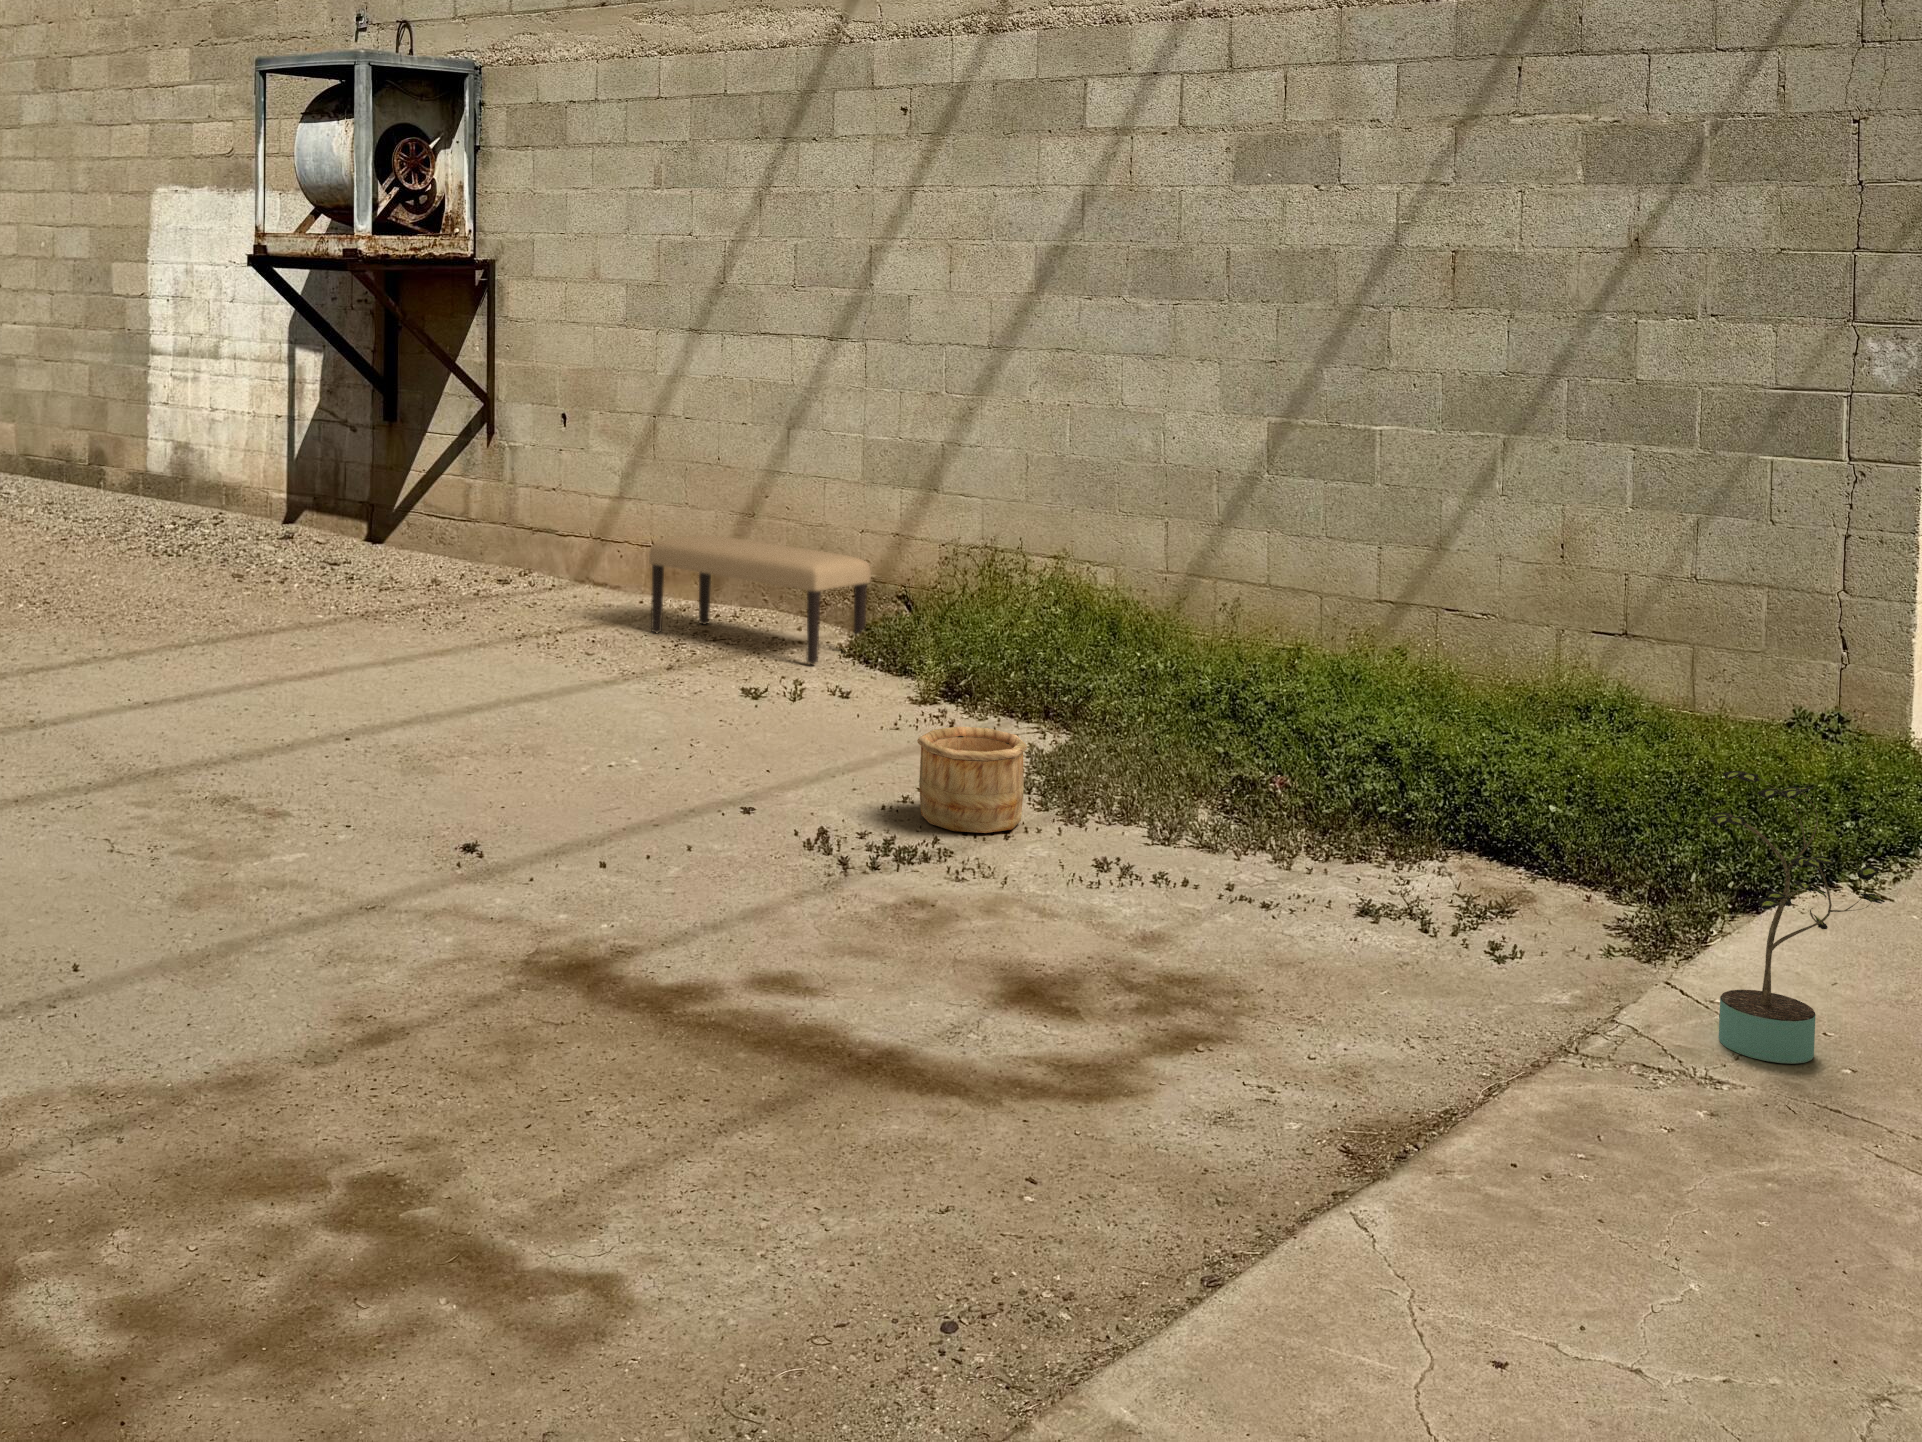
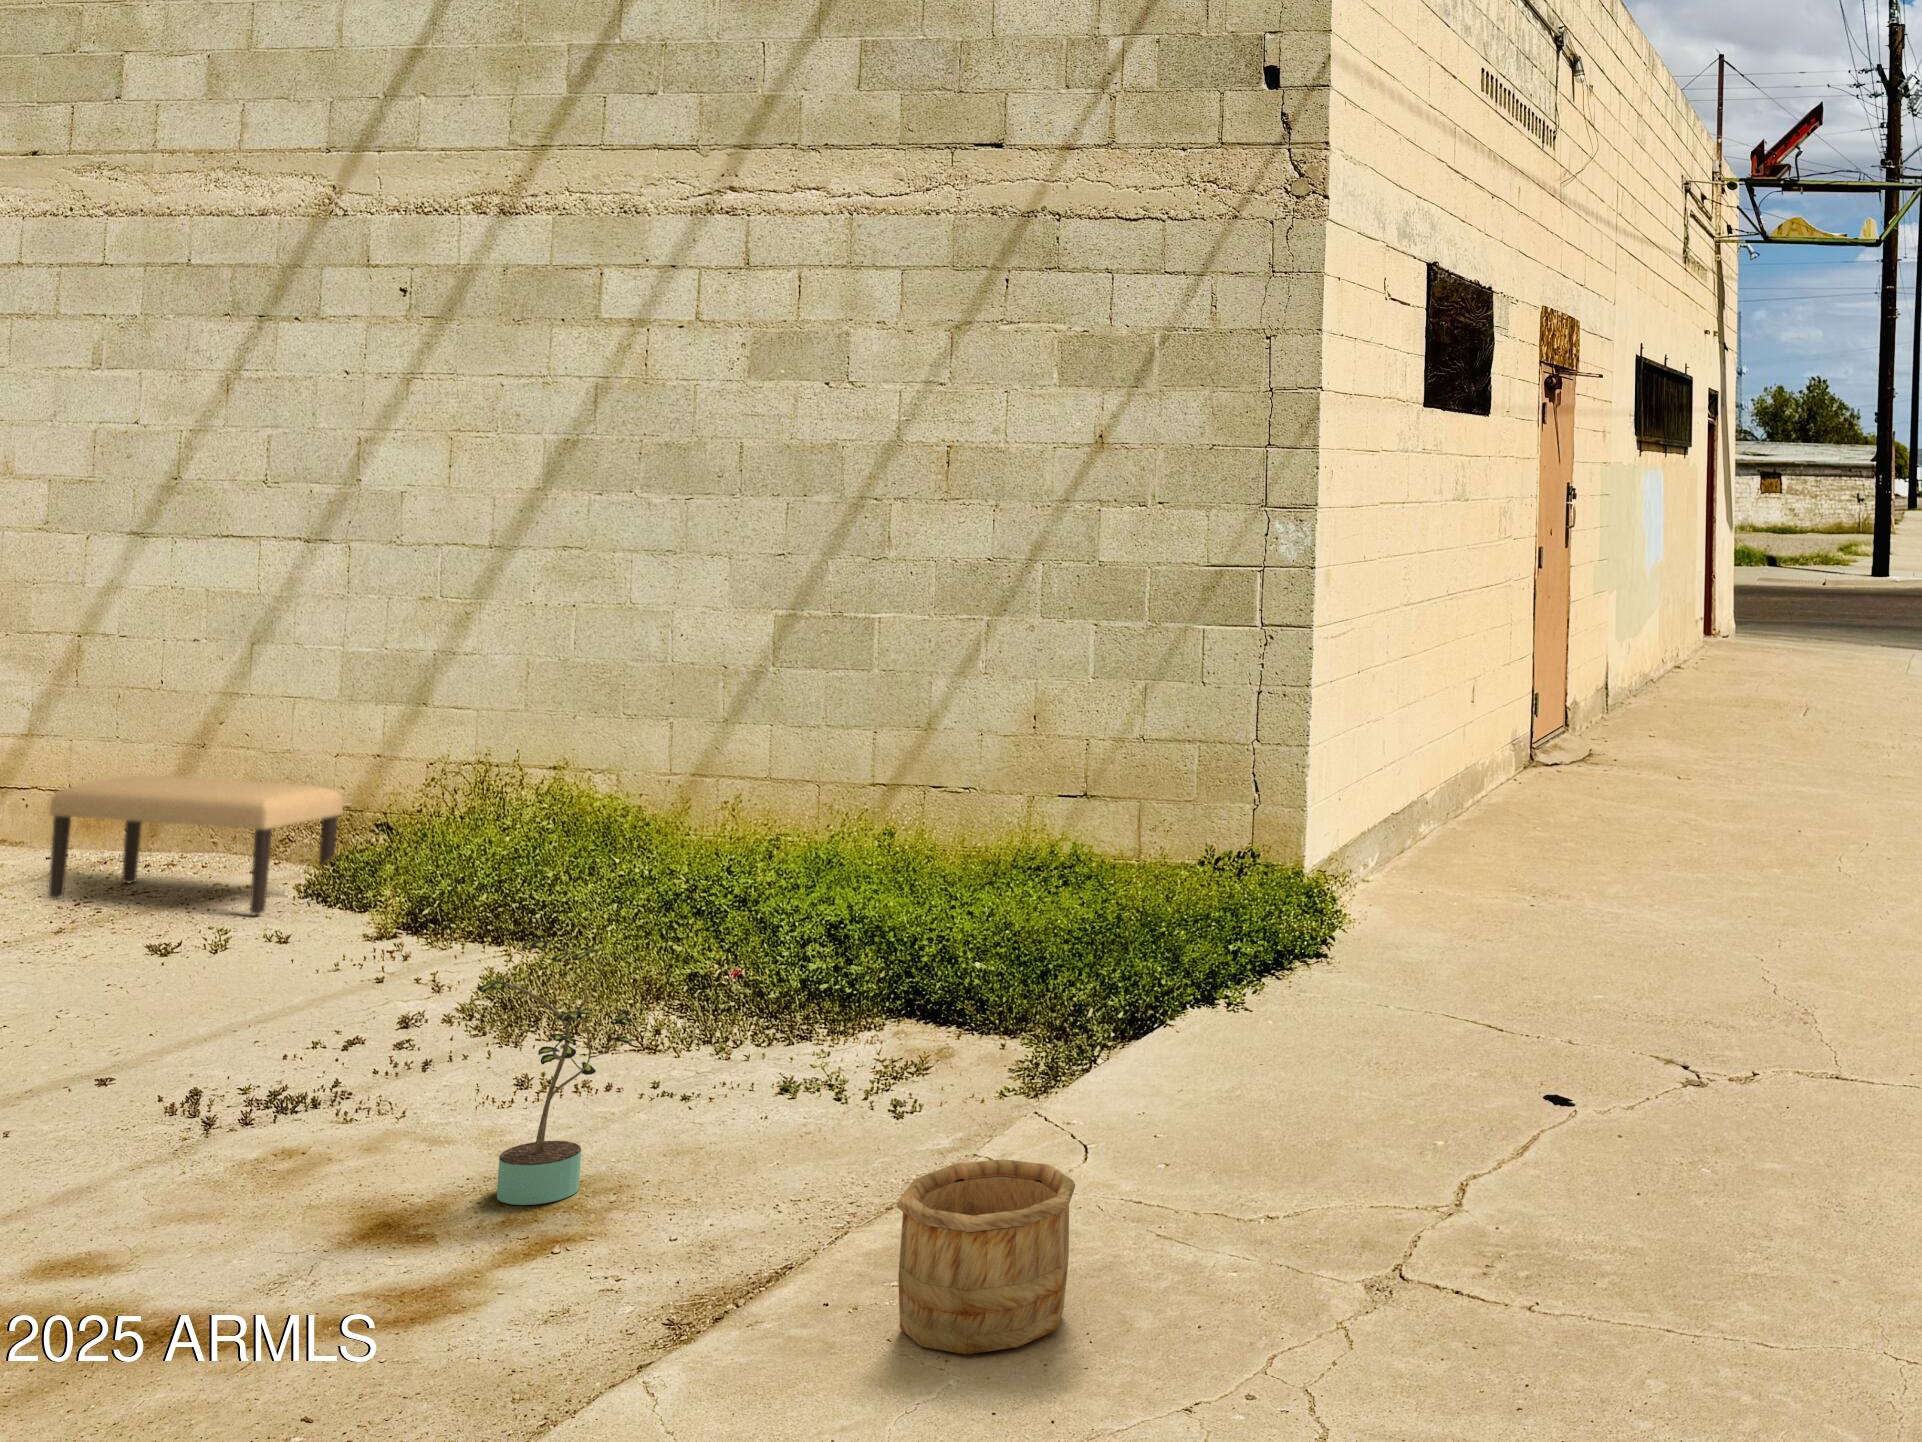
wooden bucket: present [917,727,1027,833] -> present [897,1159,1075,1354]
potted plant: present [1710,771,1885,1064] -> present [477,940,632,1205]

